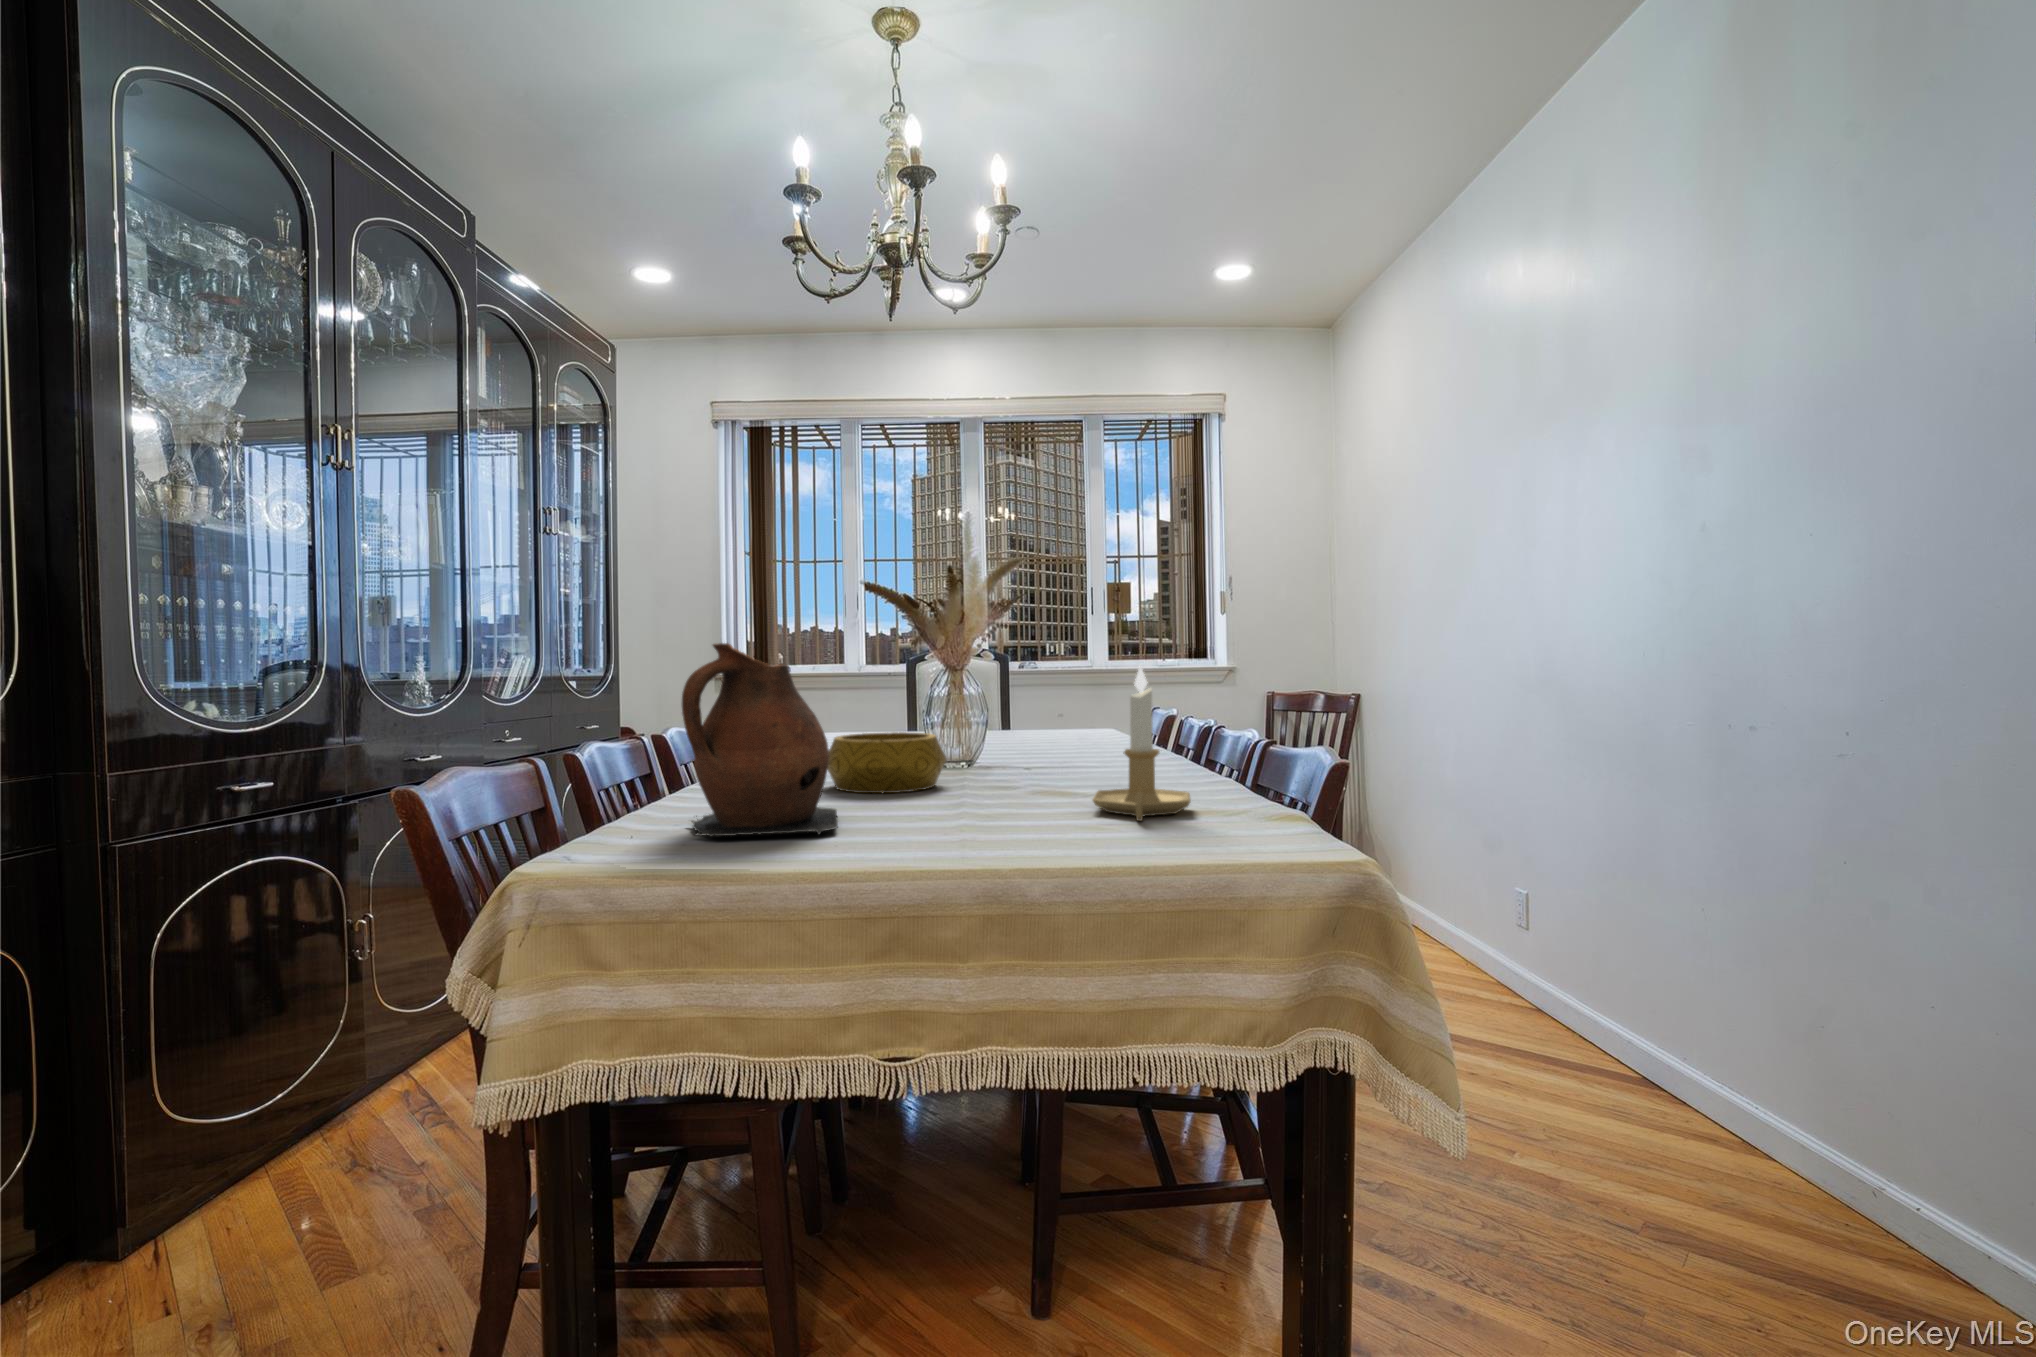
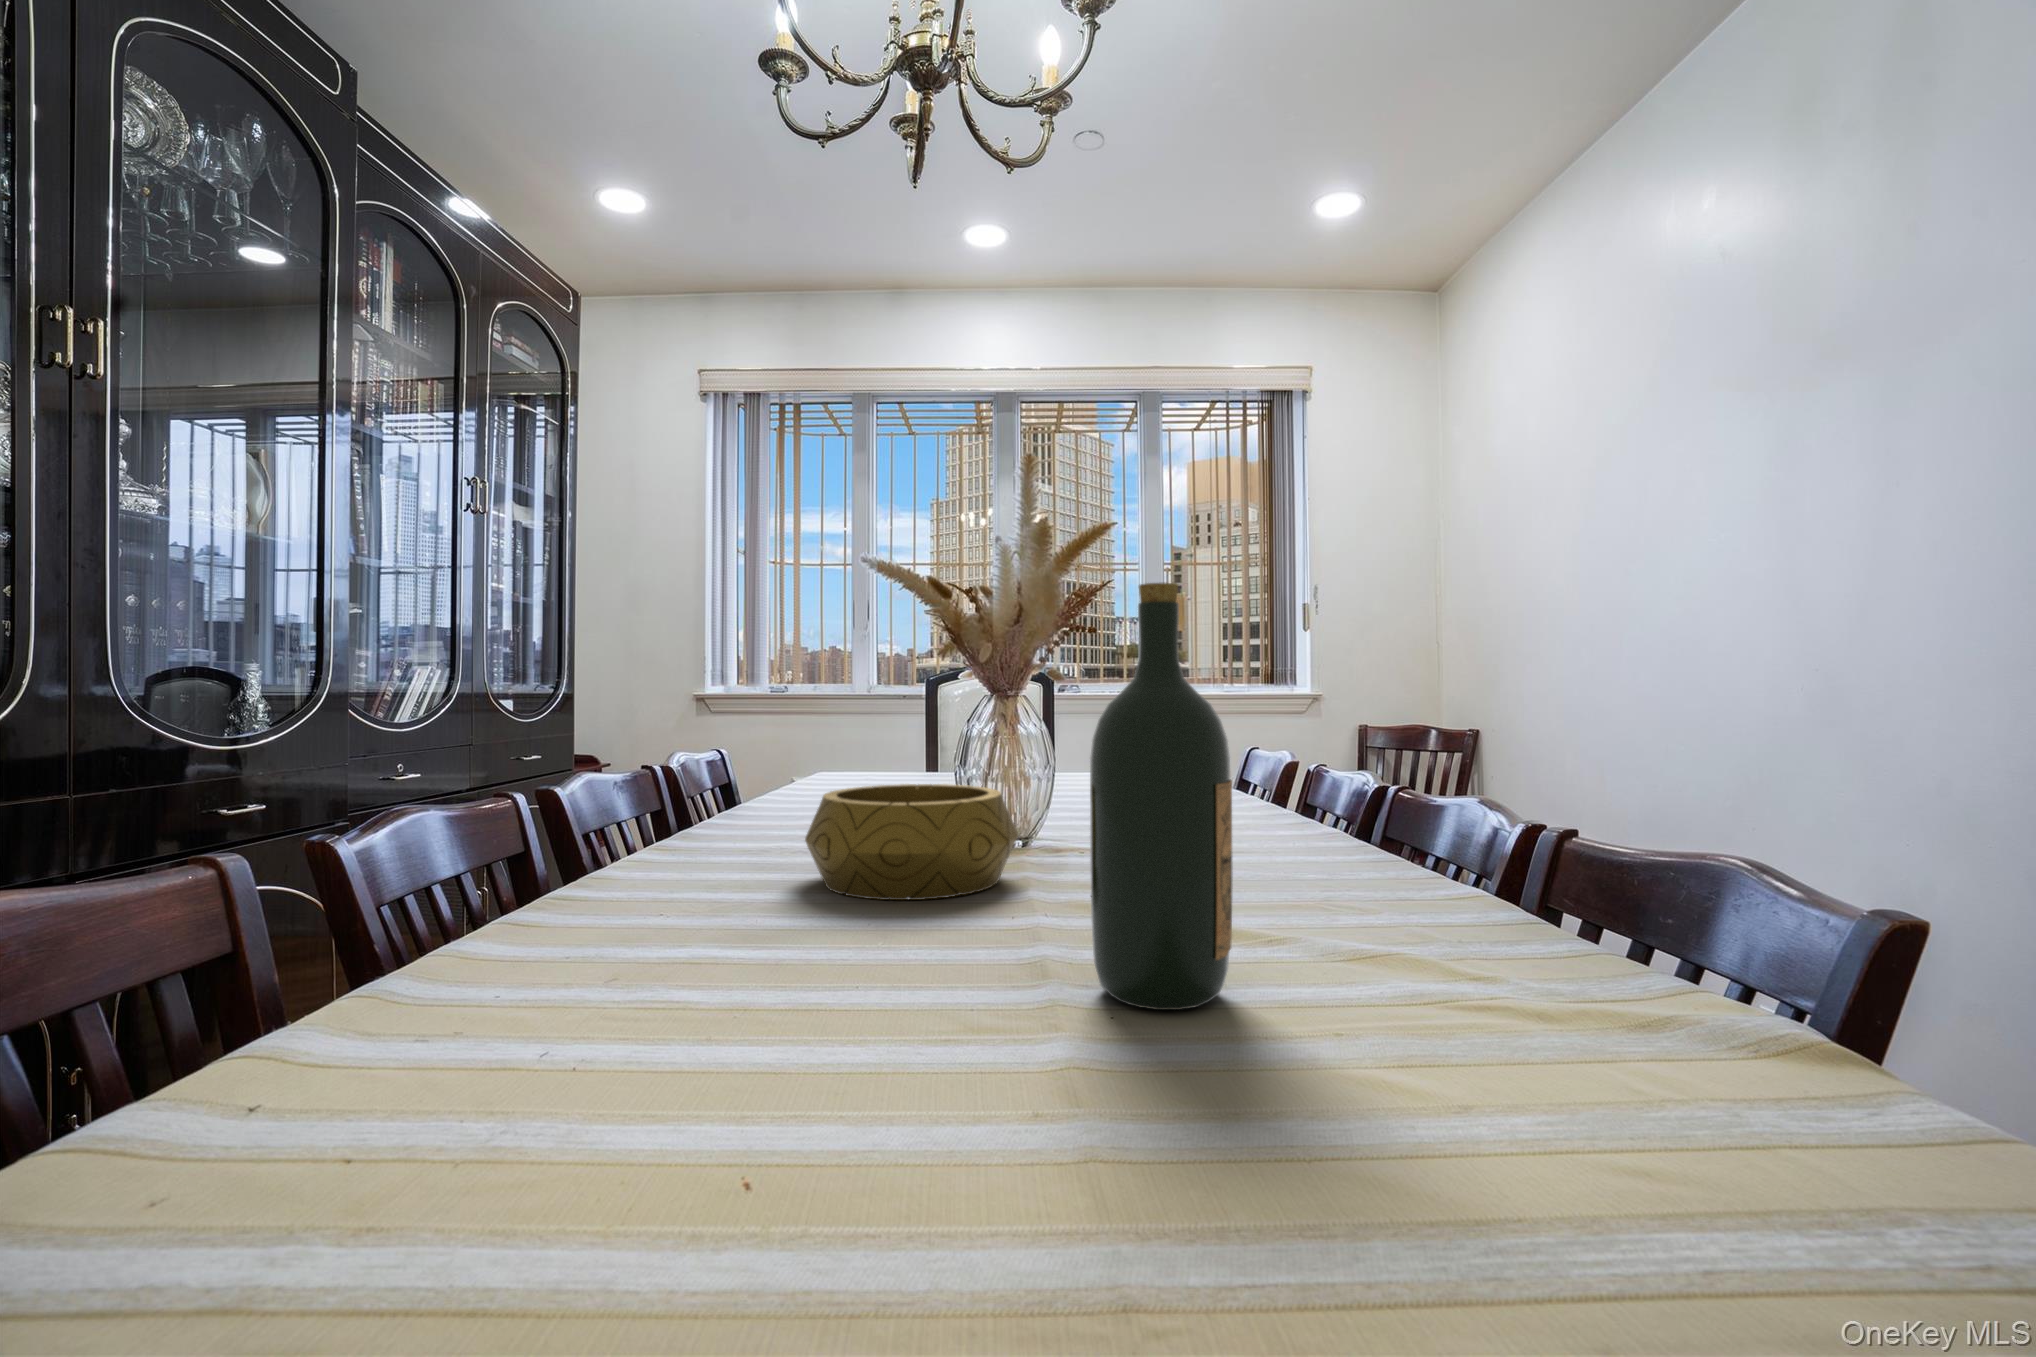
wine bottle: none [961,633,1024,822] -> present [1090,583,1232,1010]
ceramic pitcher: present [682,643,838,836] -> none [411,586,817,1096]
candlestick: present [1093,666,1191,821] -> none [1339,659,1587,1009]

